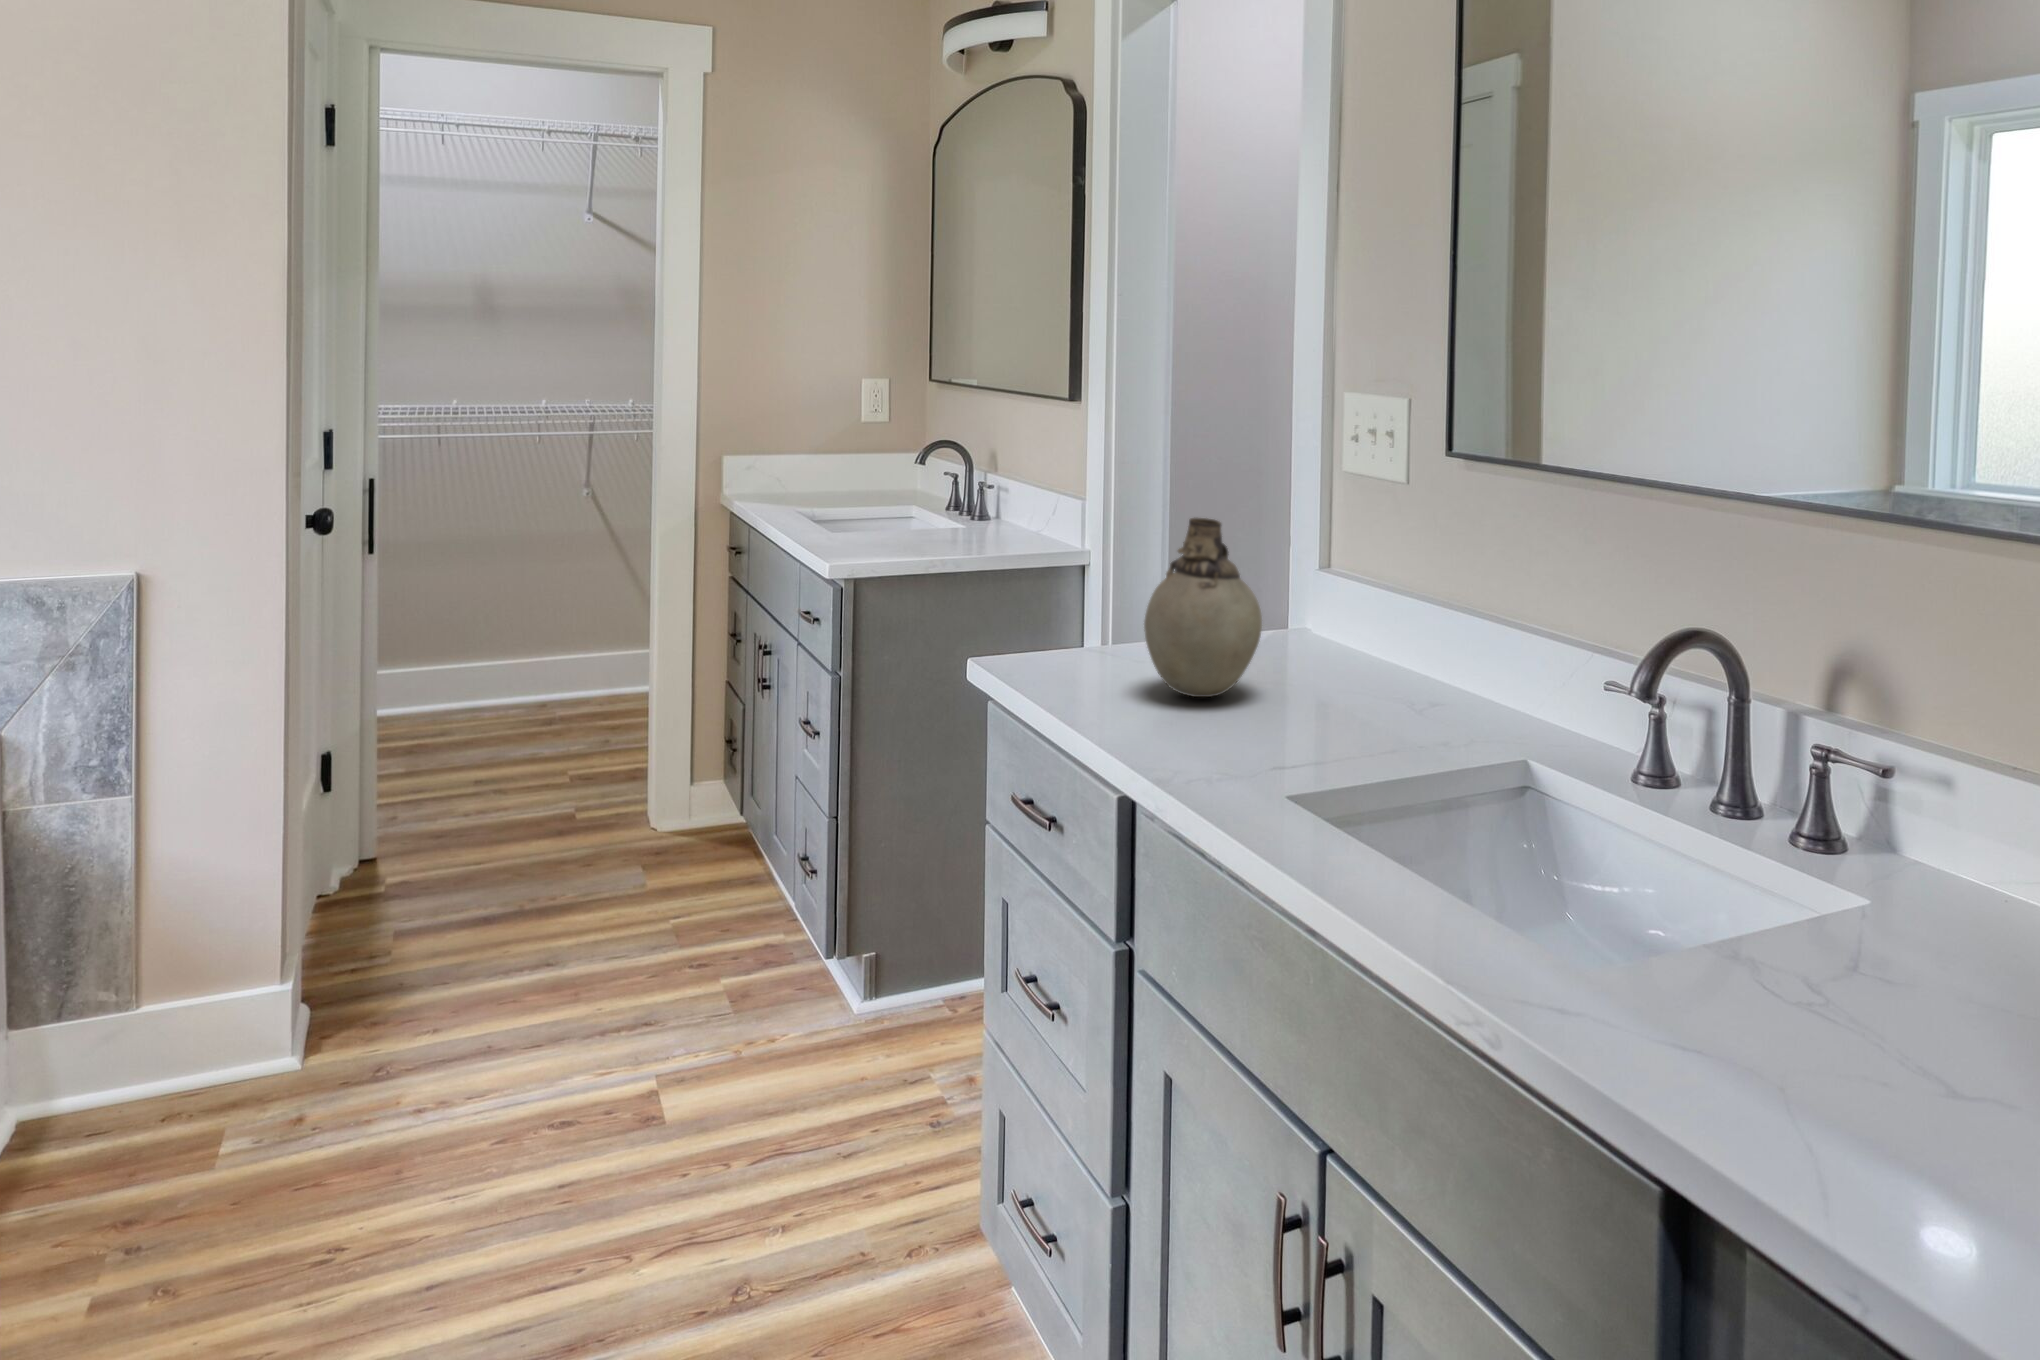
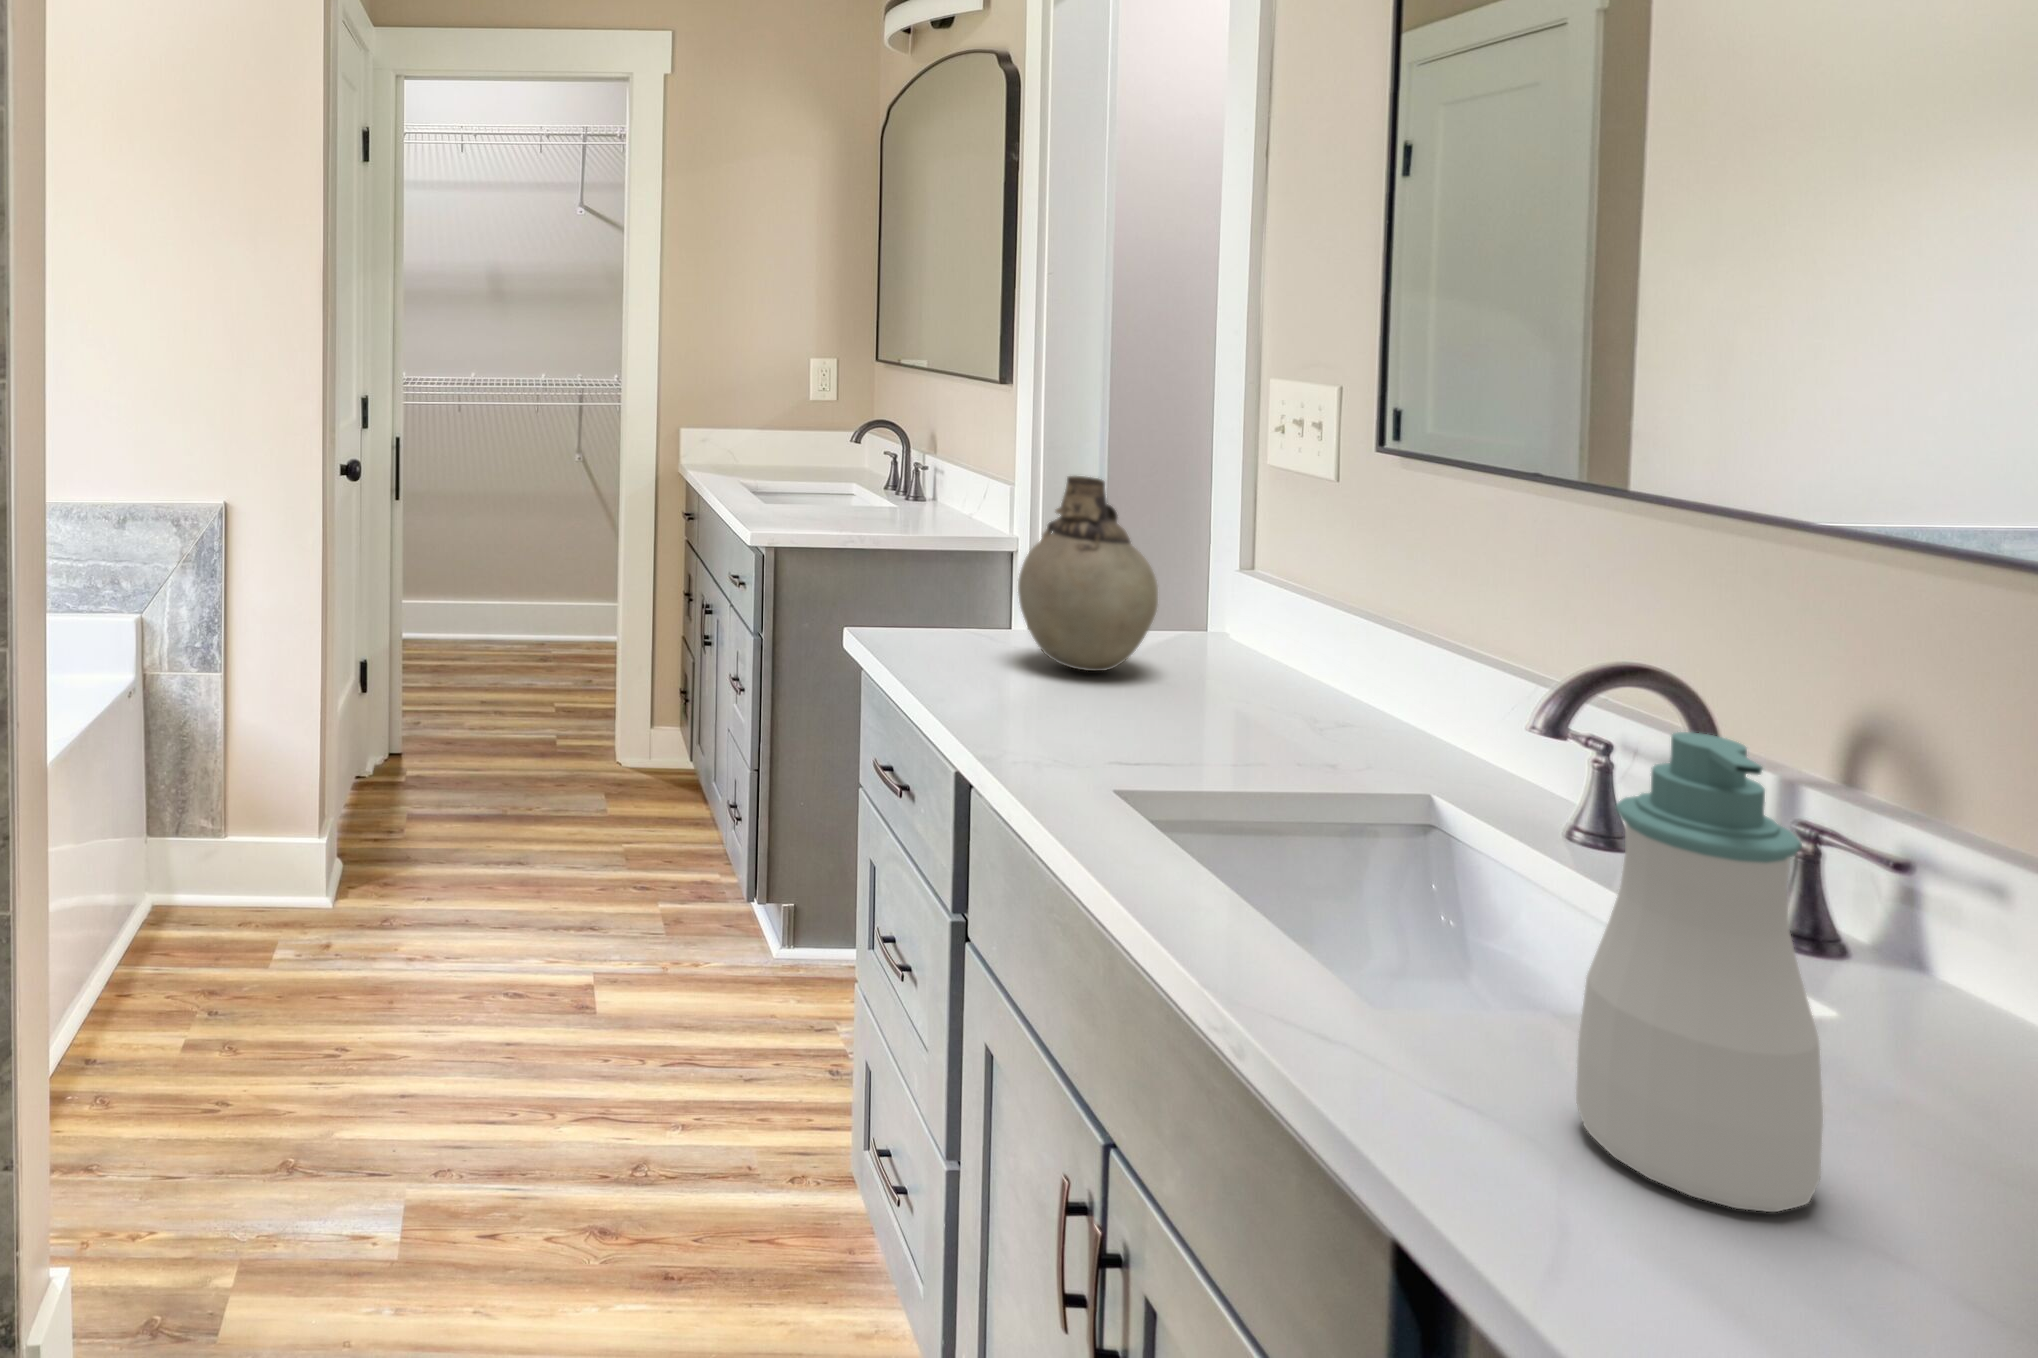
soap bottle: none [1625,740,1762,1071] -> present [1576,732,1823,1212]

